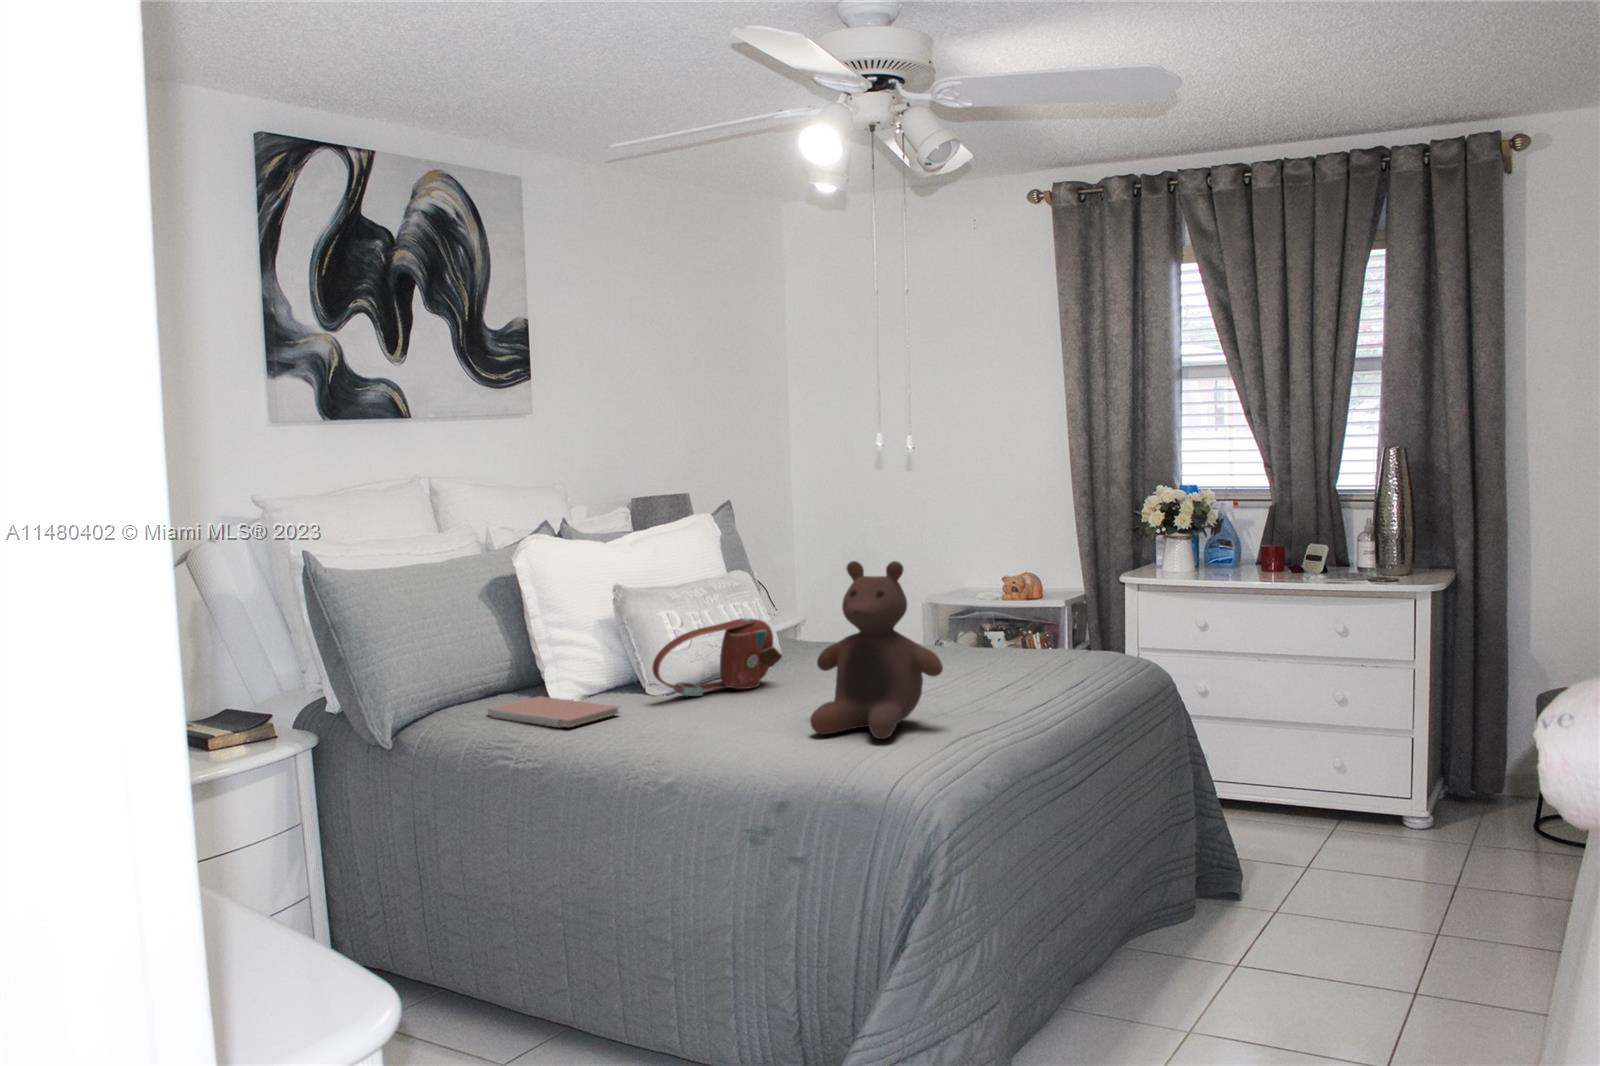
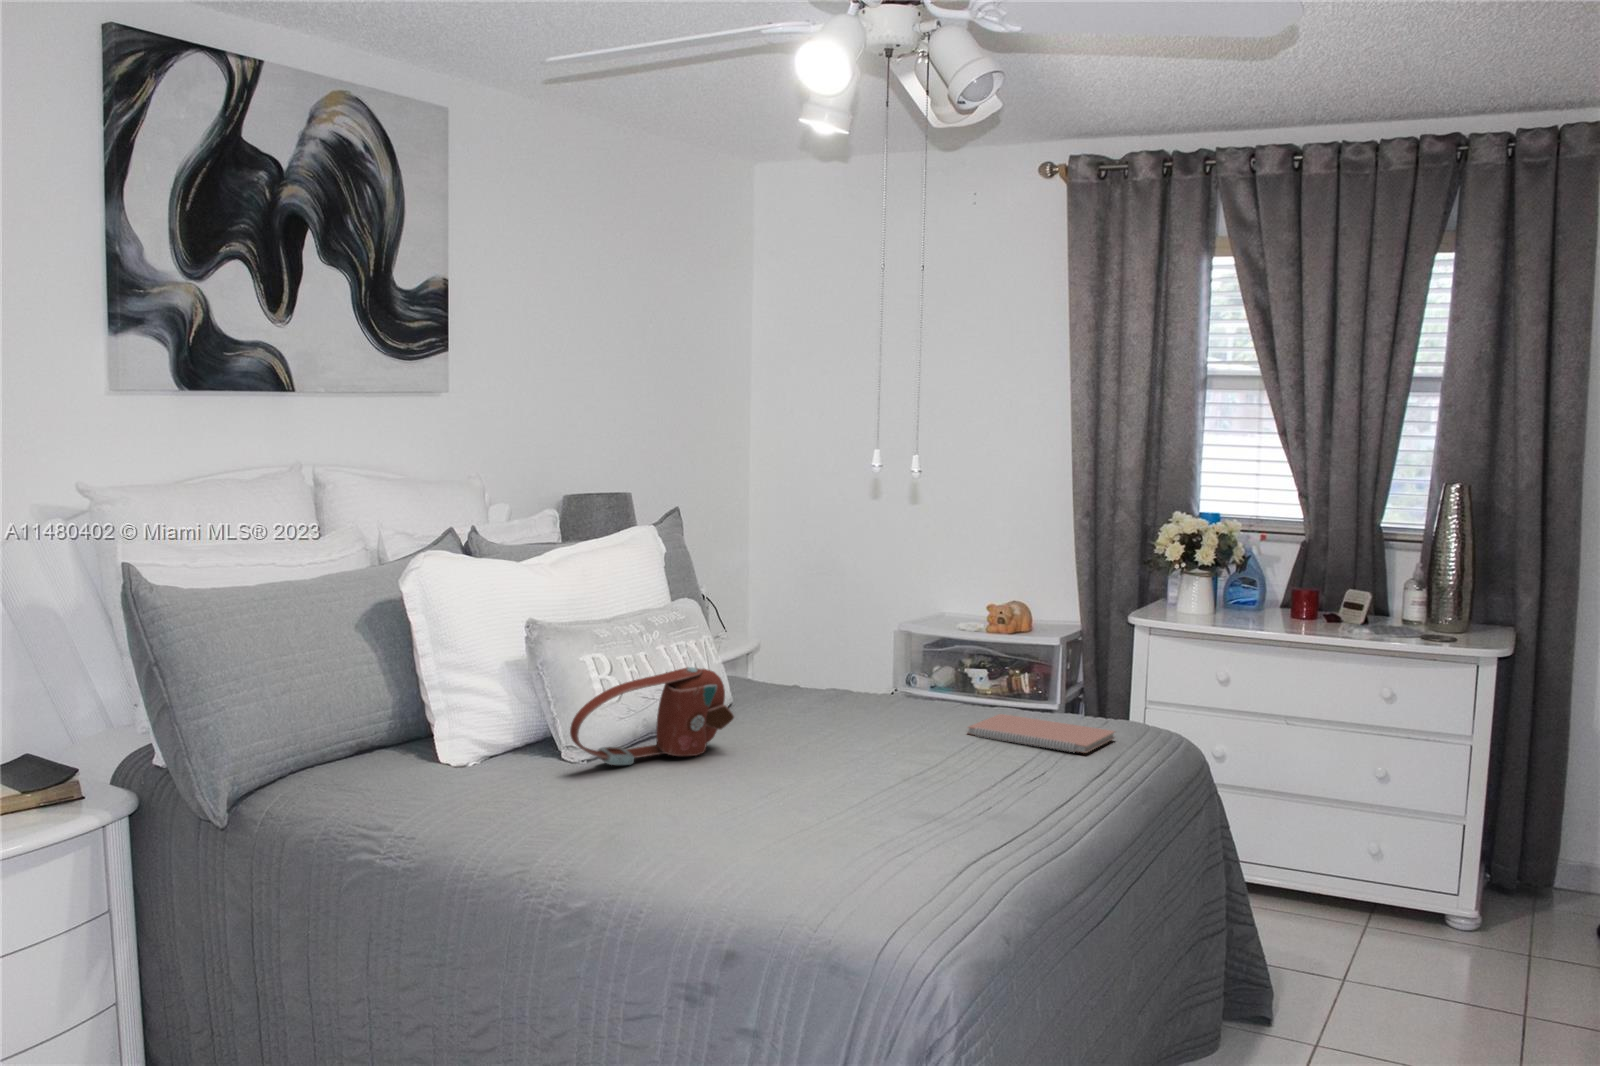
stuffed bear: present [810,561,943,739] -> none [769,613,943,853]
notebook: present [488,696,619,727] -> present [968,714,1115,753]

